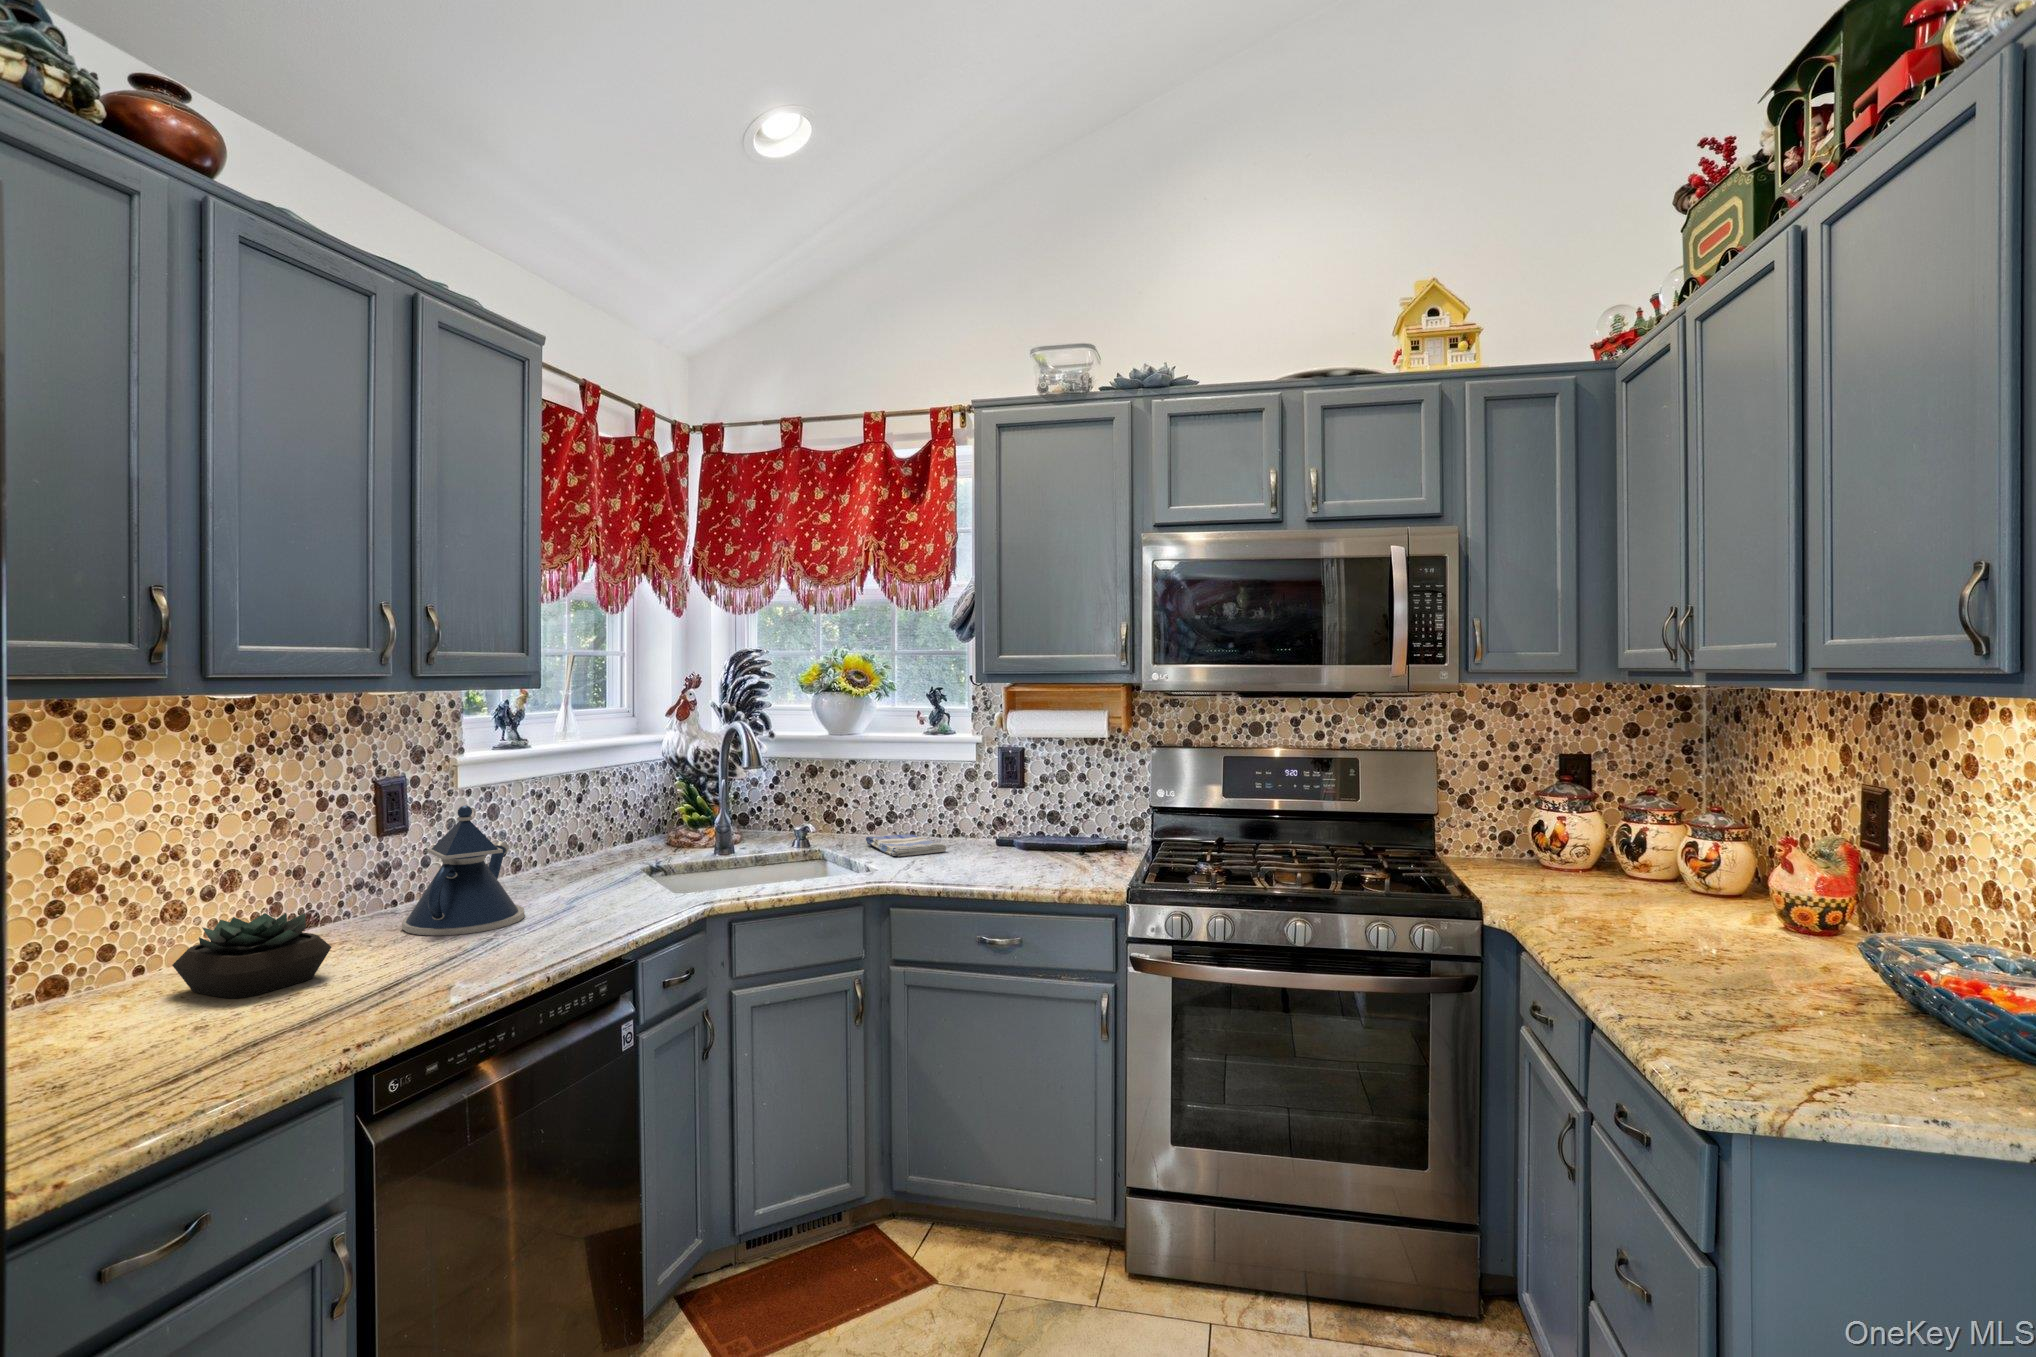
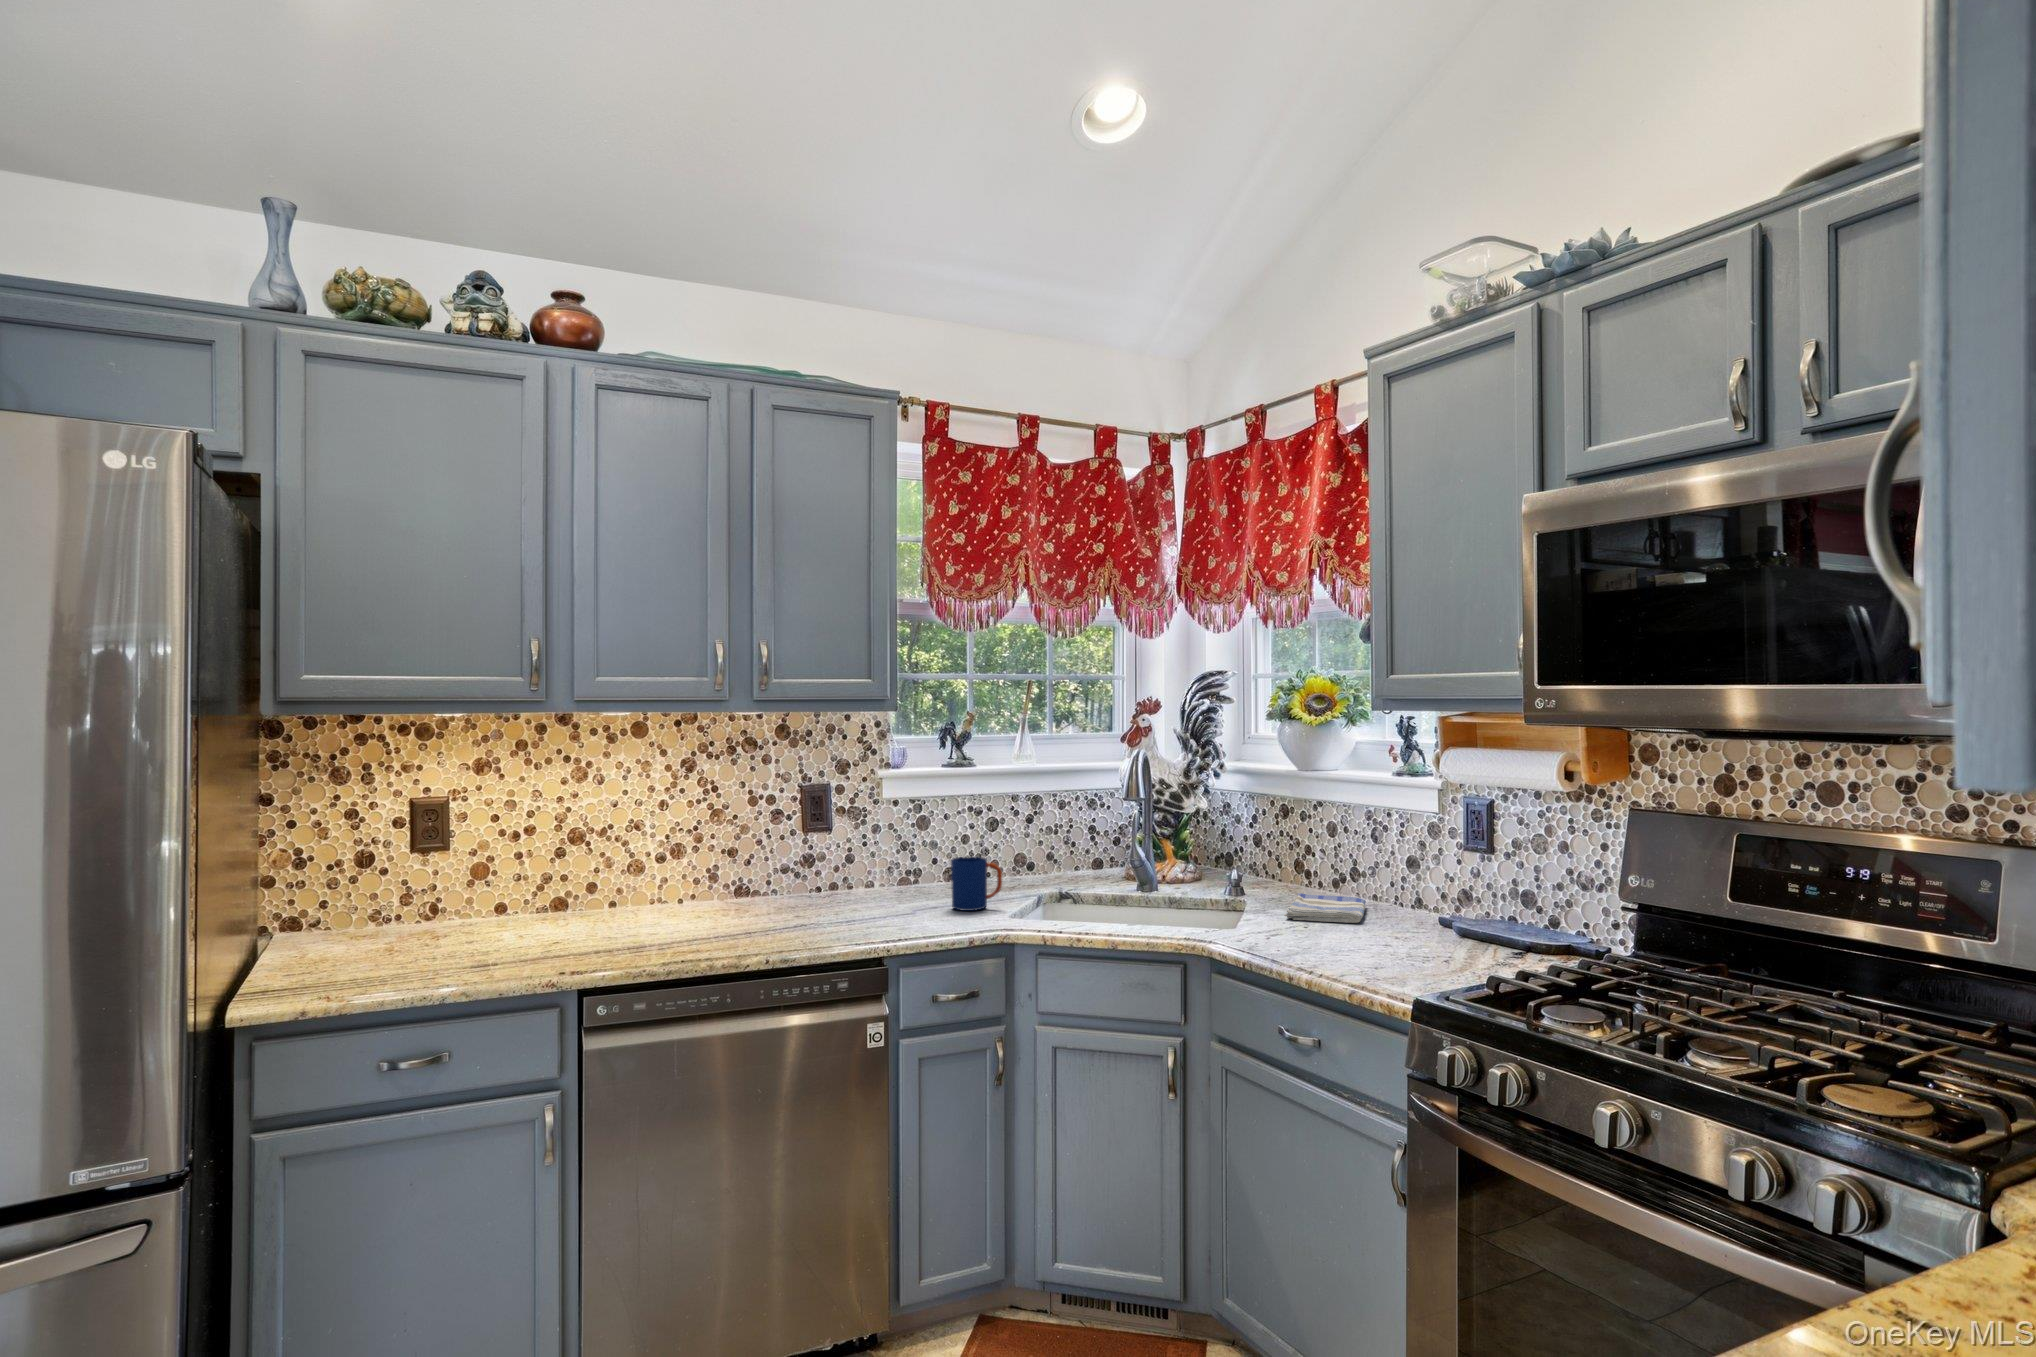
teapot: present [402,805,524,936] -> none [781,810,885,920]
mug: none [594,839,648,896] -> present [951,857,1002,911]
succulent plant: present [172,913,332,998] -> none [595,875,679,933]

